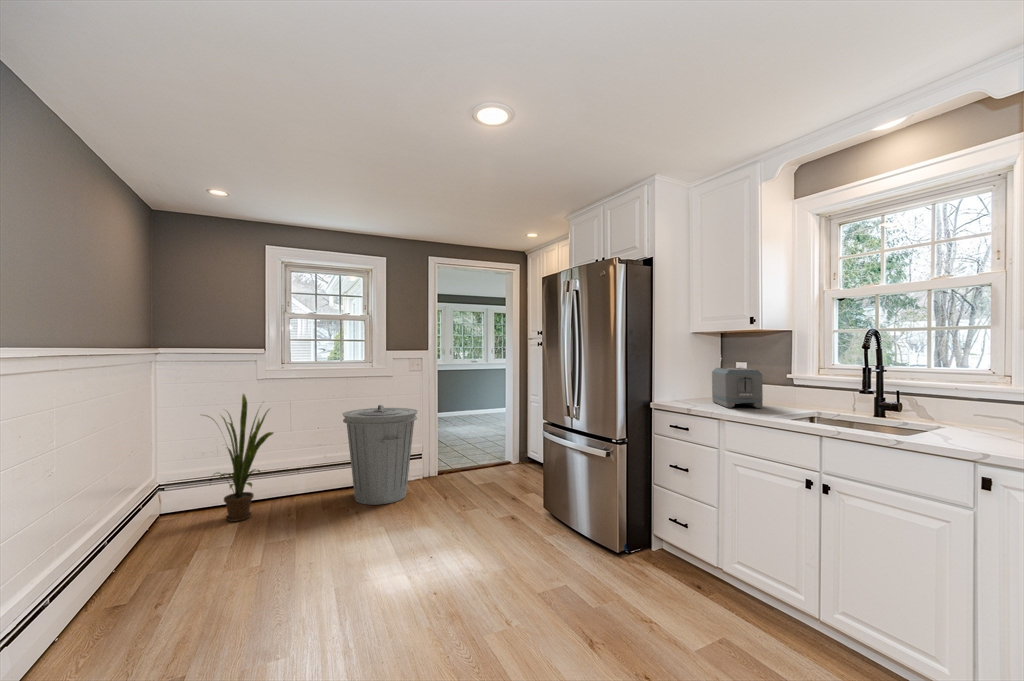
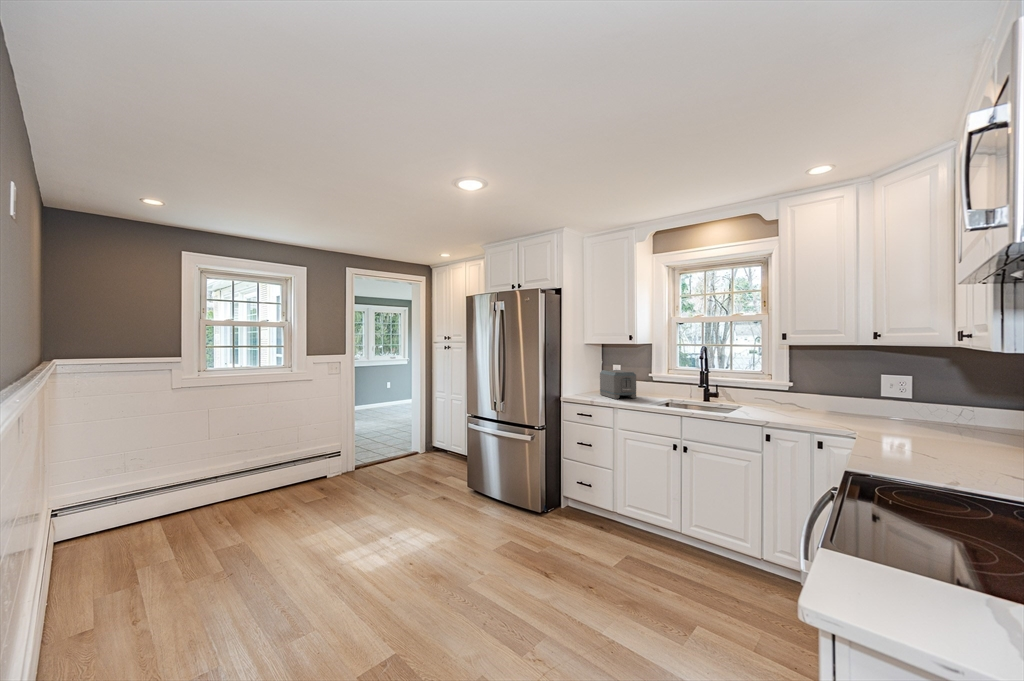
house plant: present [204,394,273,522] -> none [119,404,207,535]
trash can: present [342,405,418,505] -> none [272,408,347,502]

